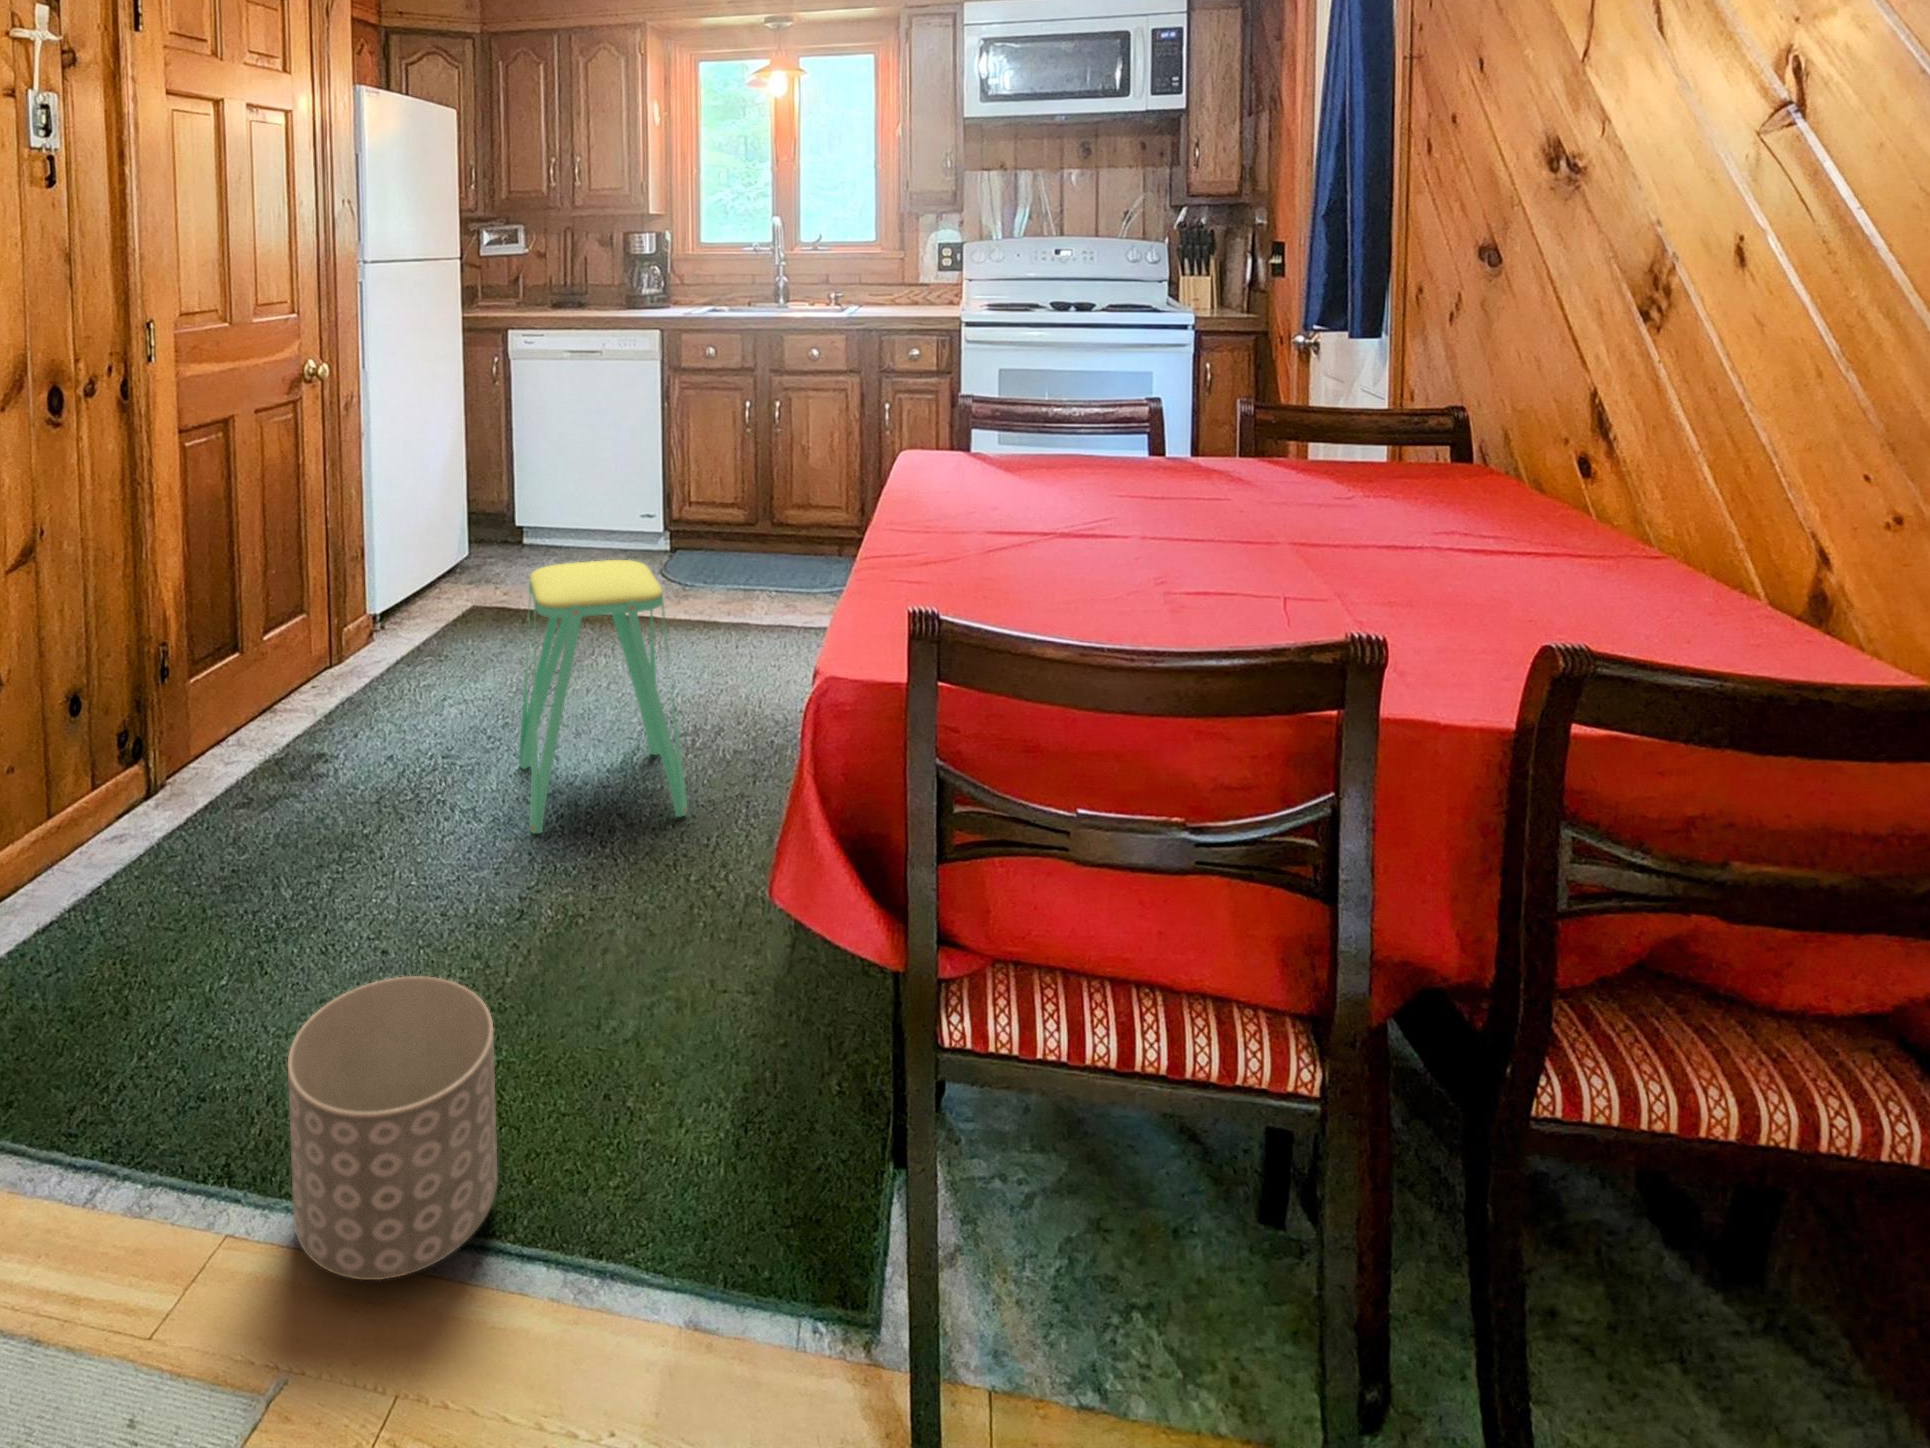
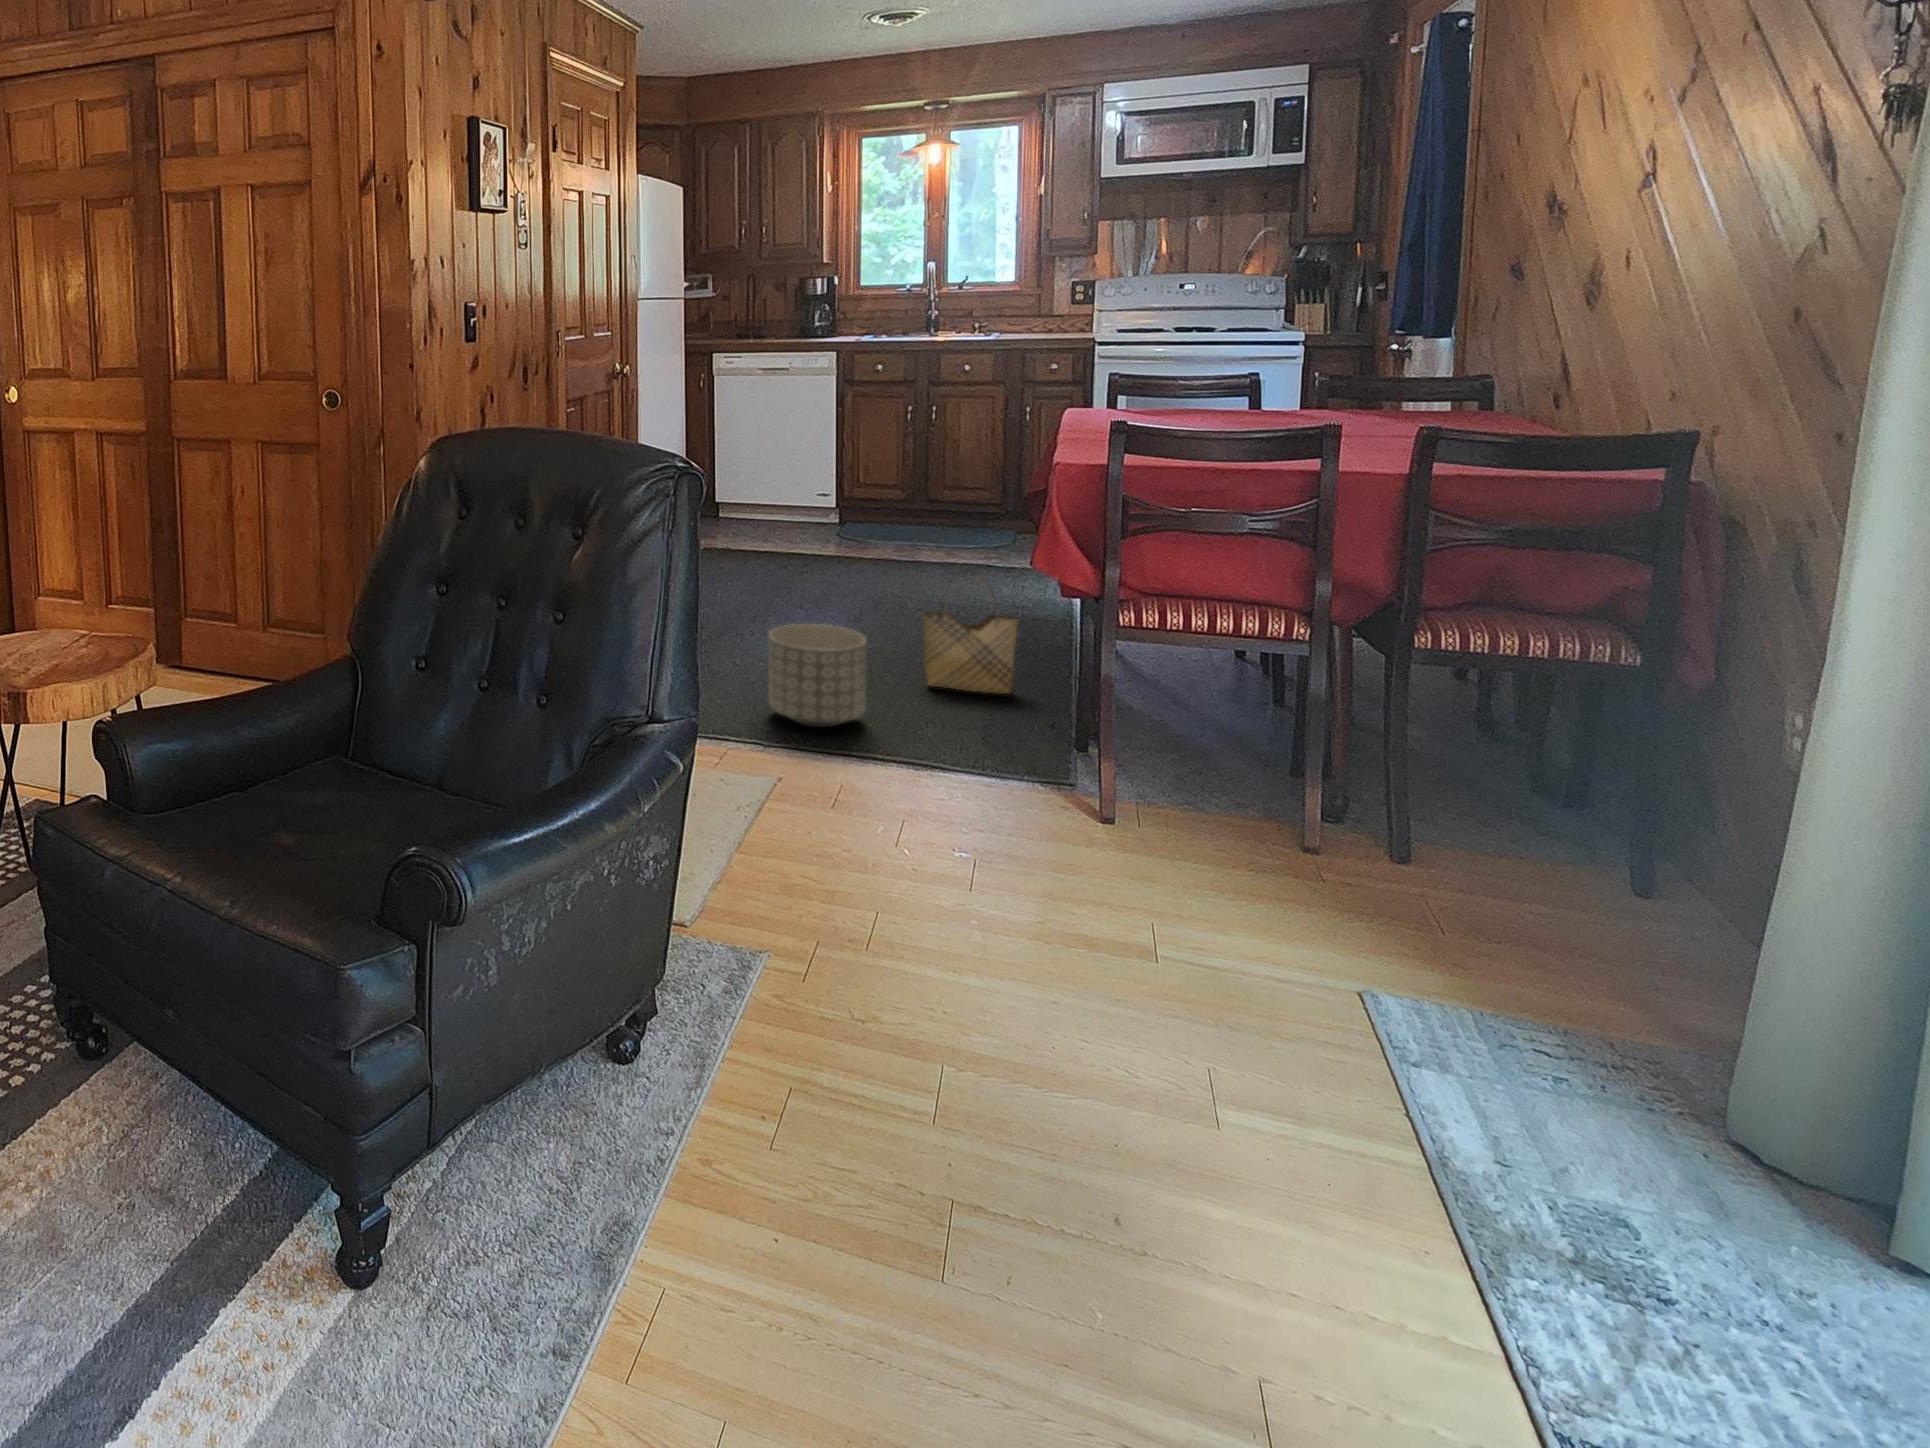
stool: present [519,560,687,833] -> none [788,478,909,627]
woven basket: none [653,791,819,1049] -> present [923,571,1018,694]

